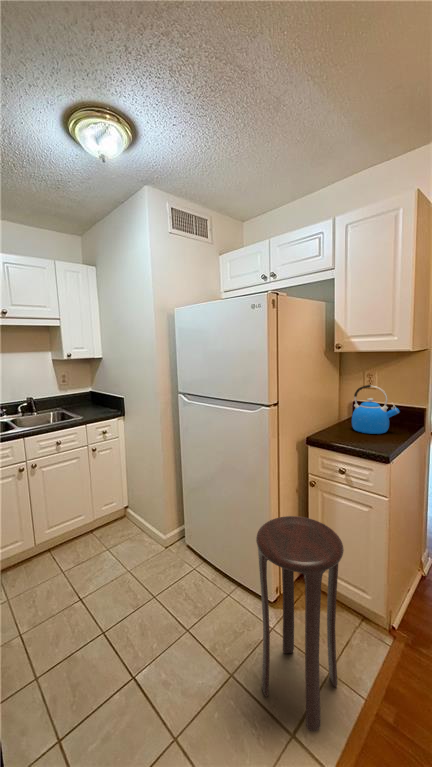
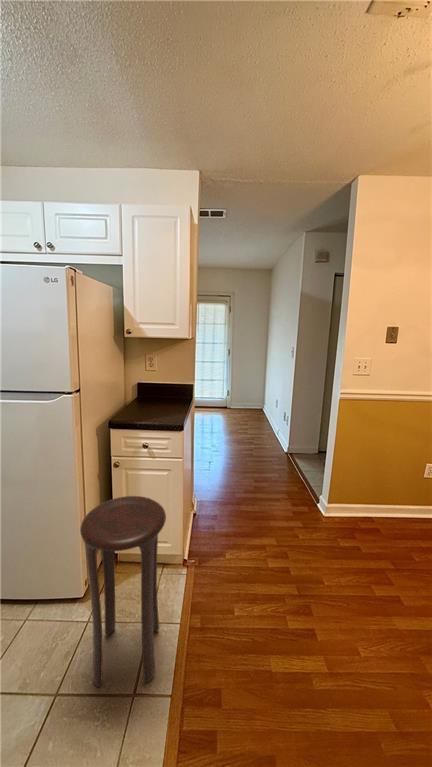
kettle: present [352,385,399,434] -> none [142,367,179,409]

